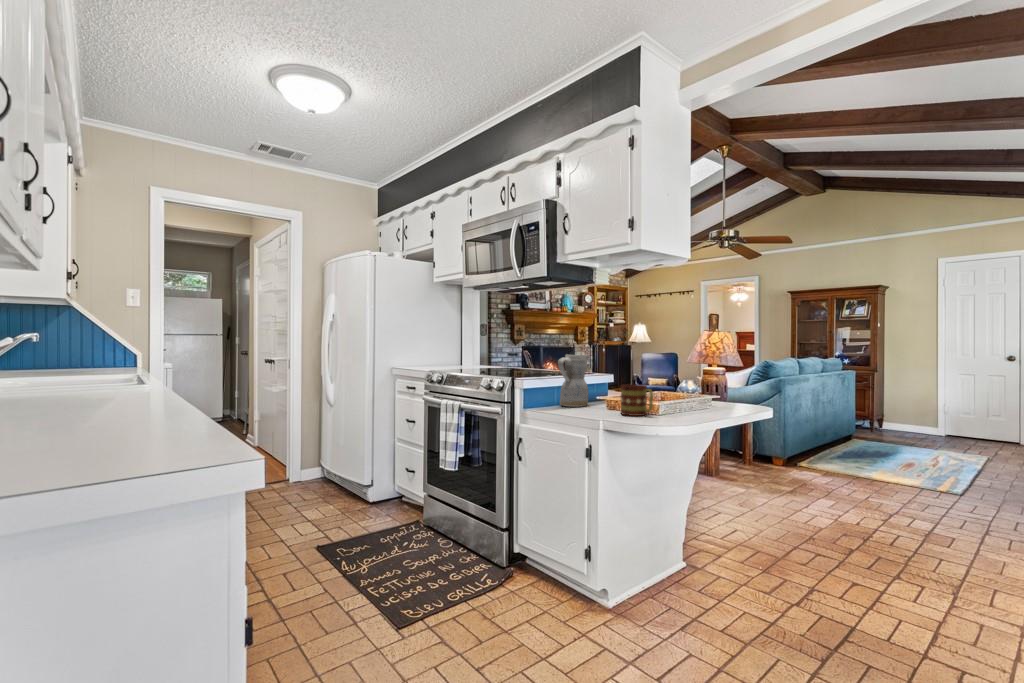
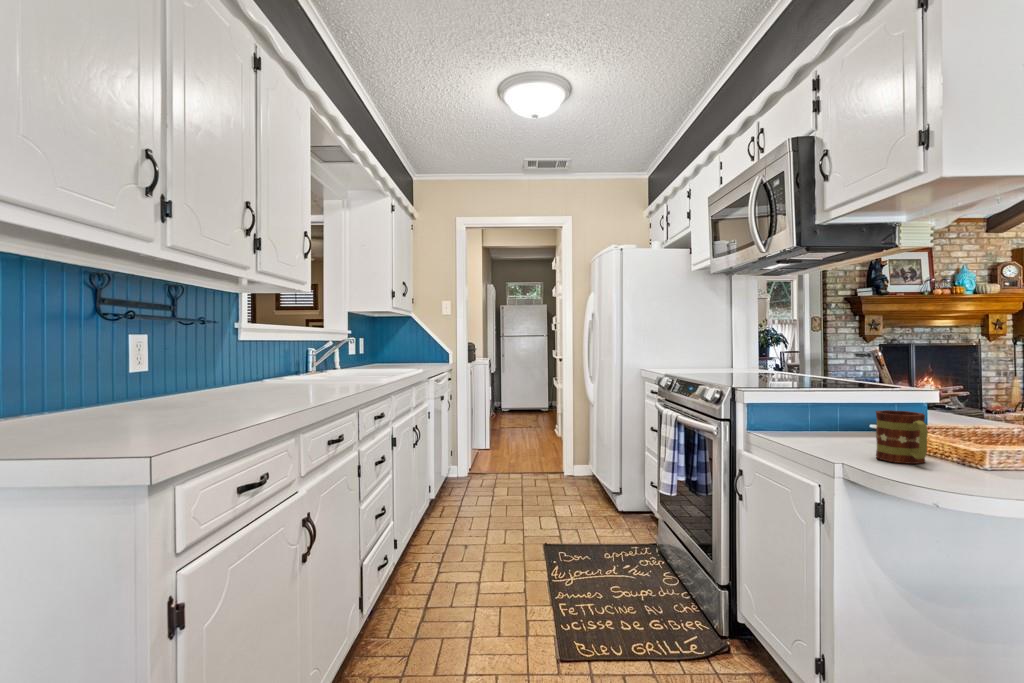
ceramic pitcher: present [558,355,589,407] -> none [800,360,857,437]

